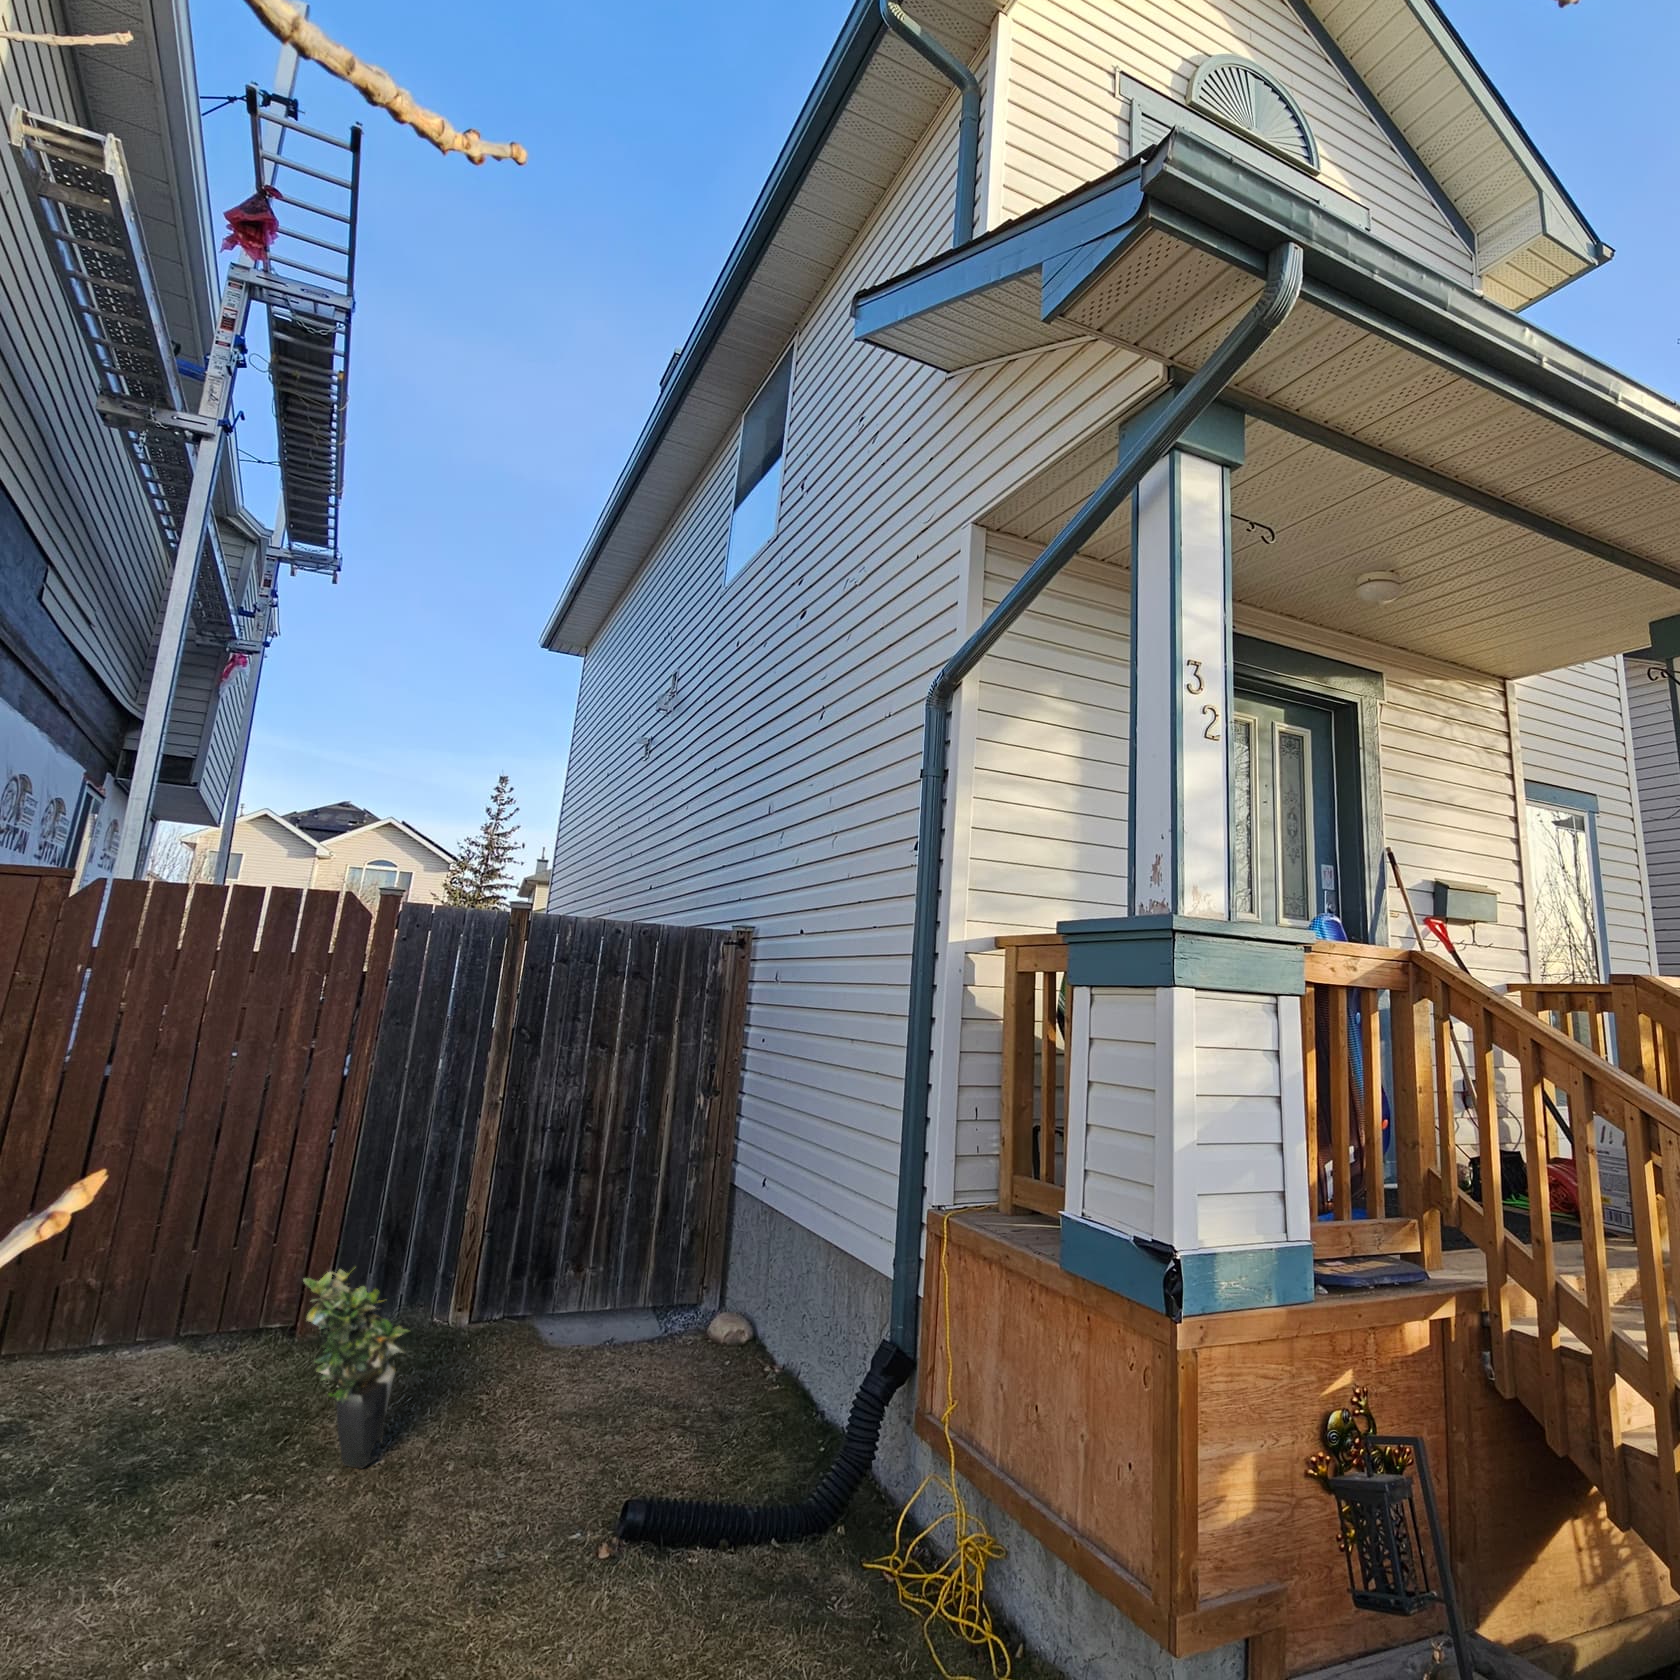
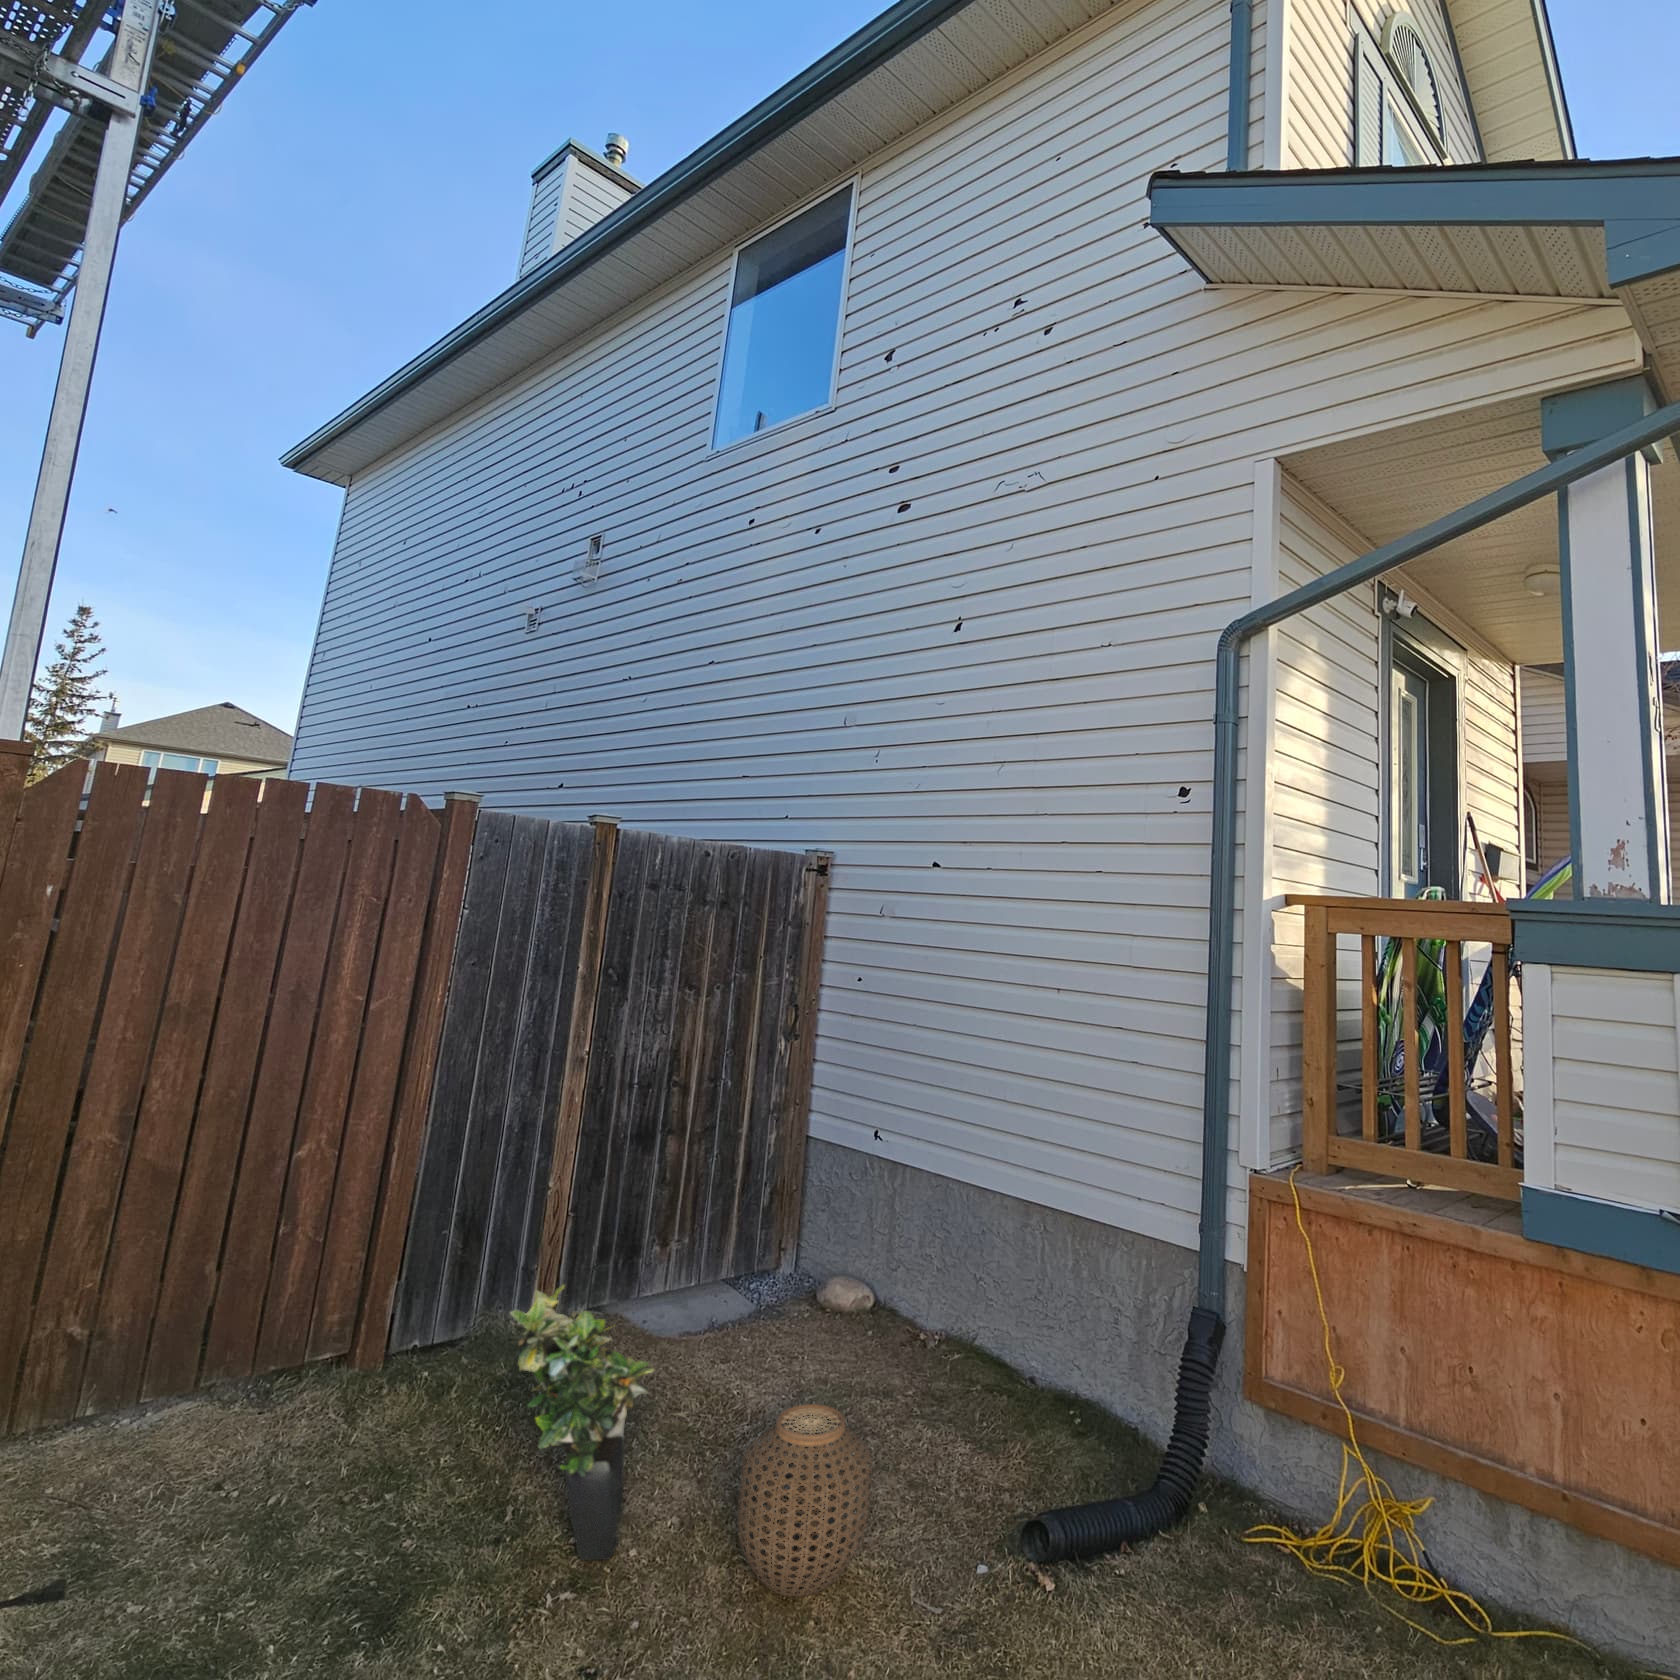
woven basket: none [435,1374,549,1511] -> present [737,1404,873,1597]

